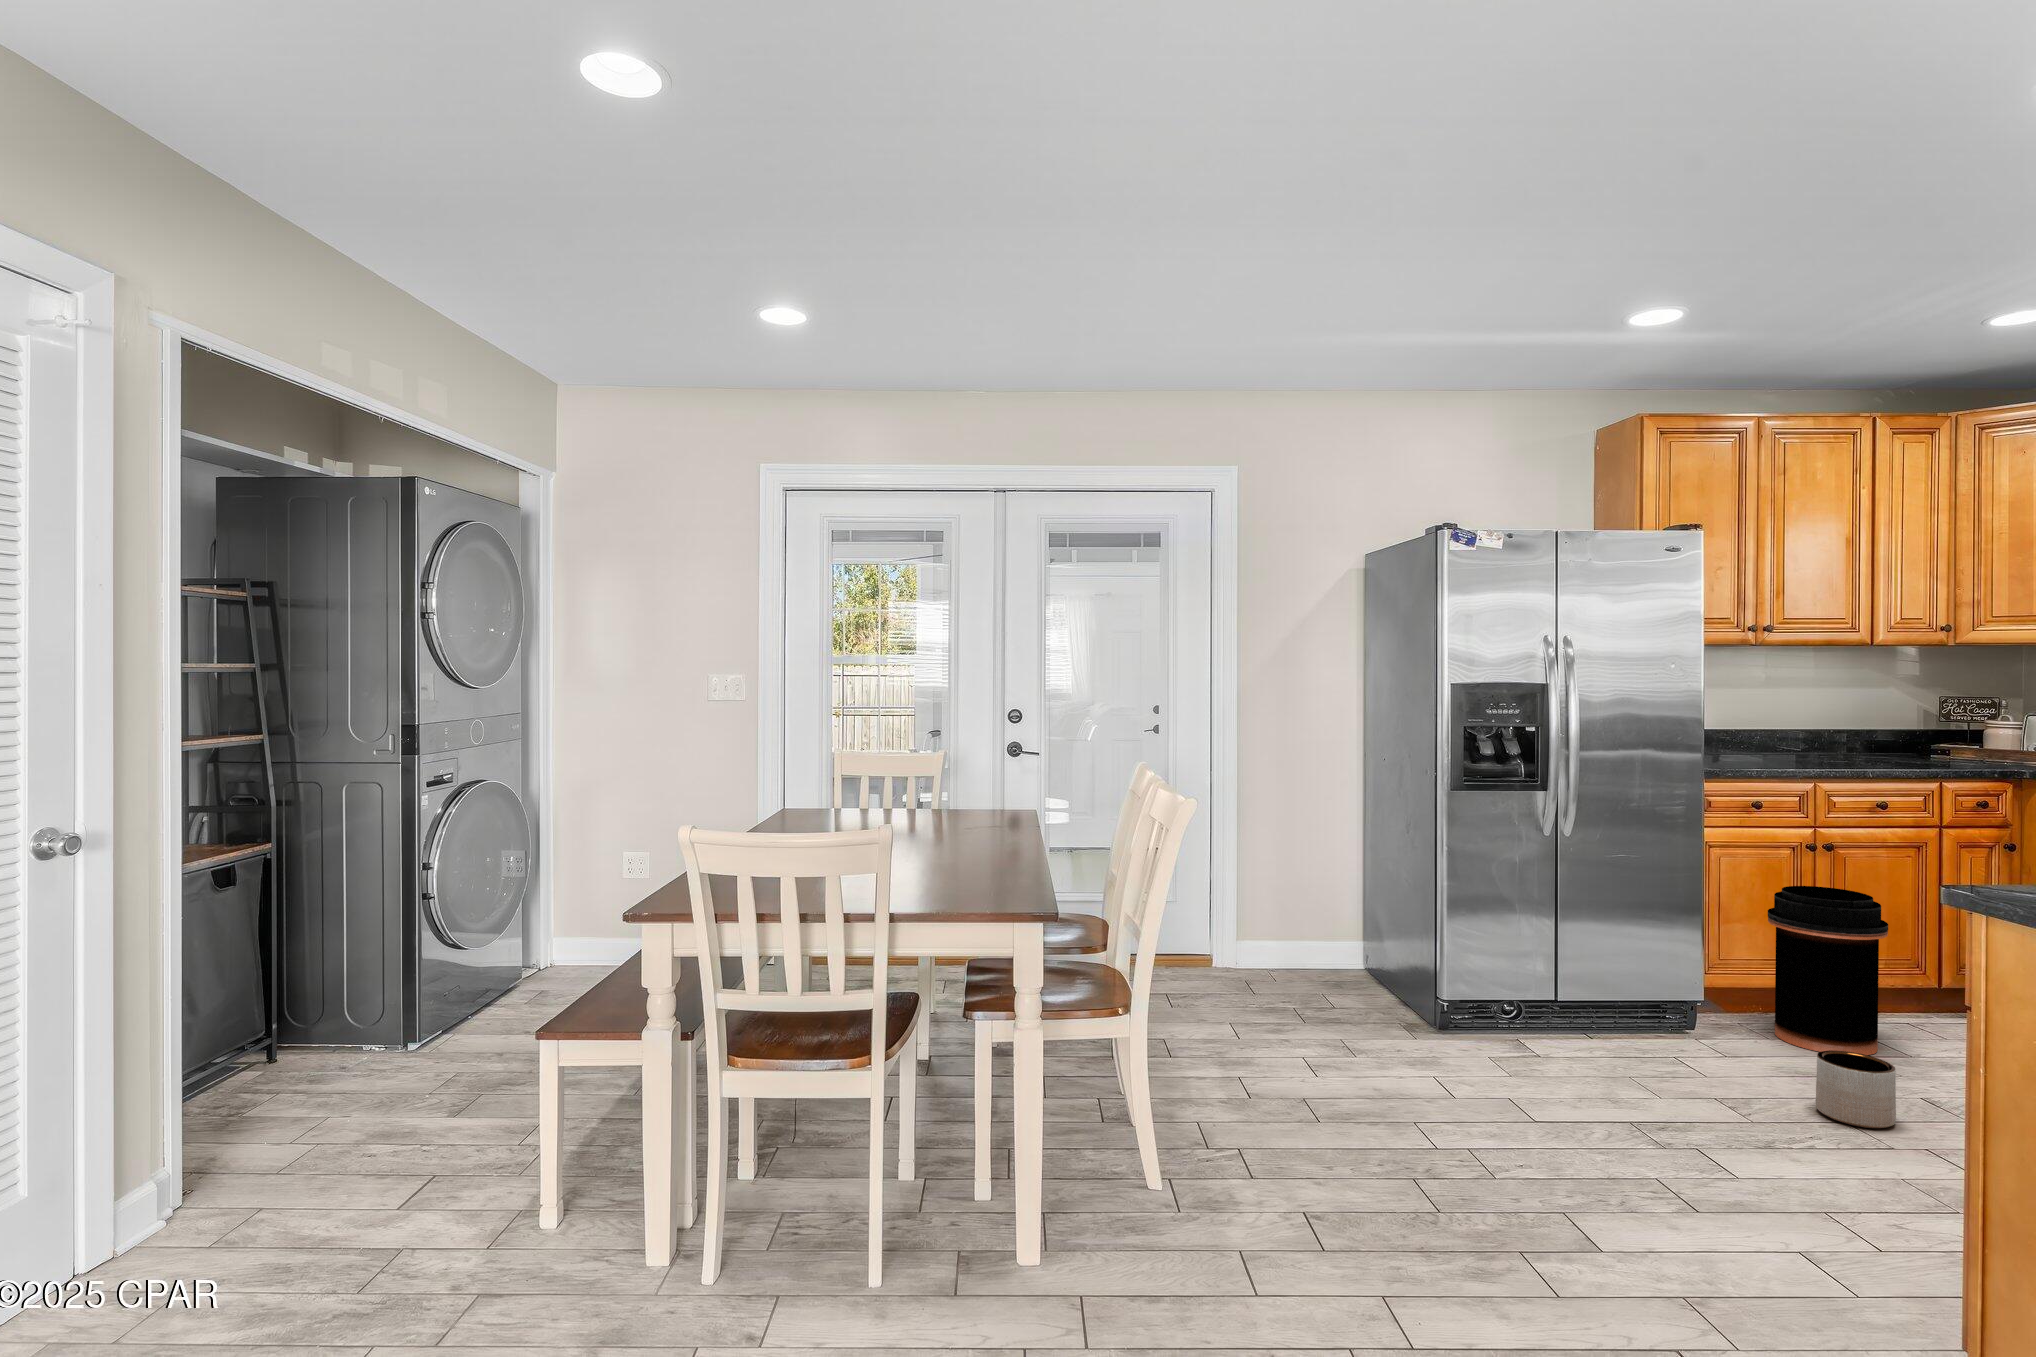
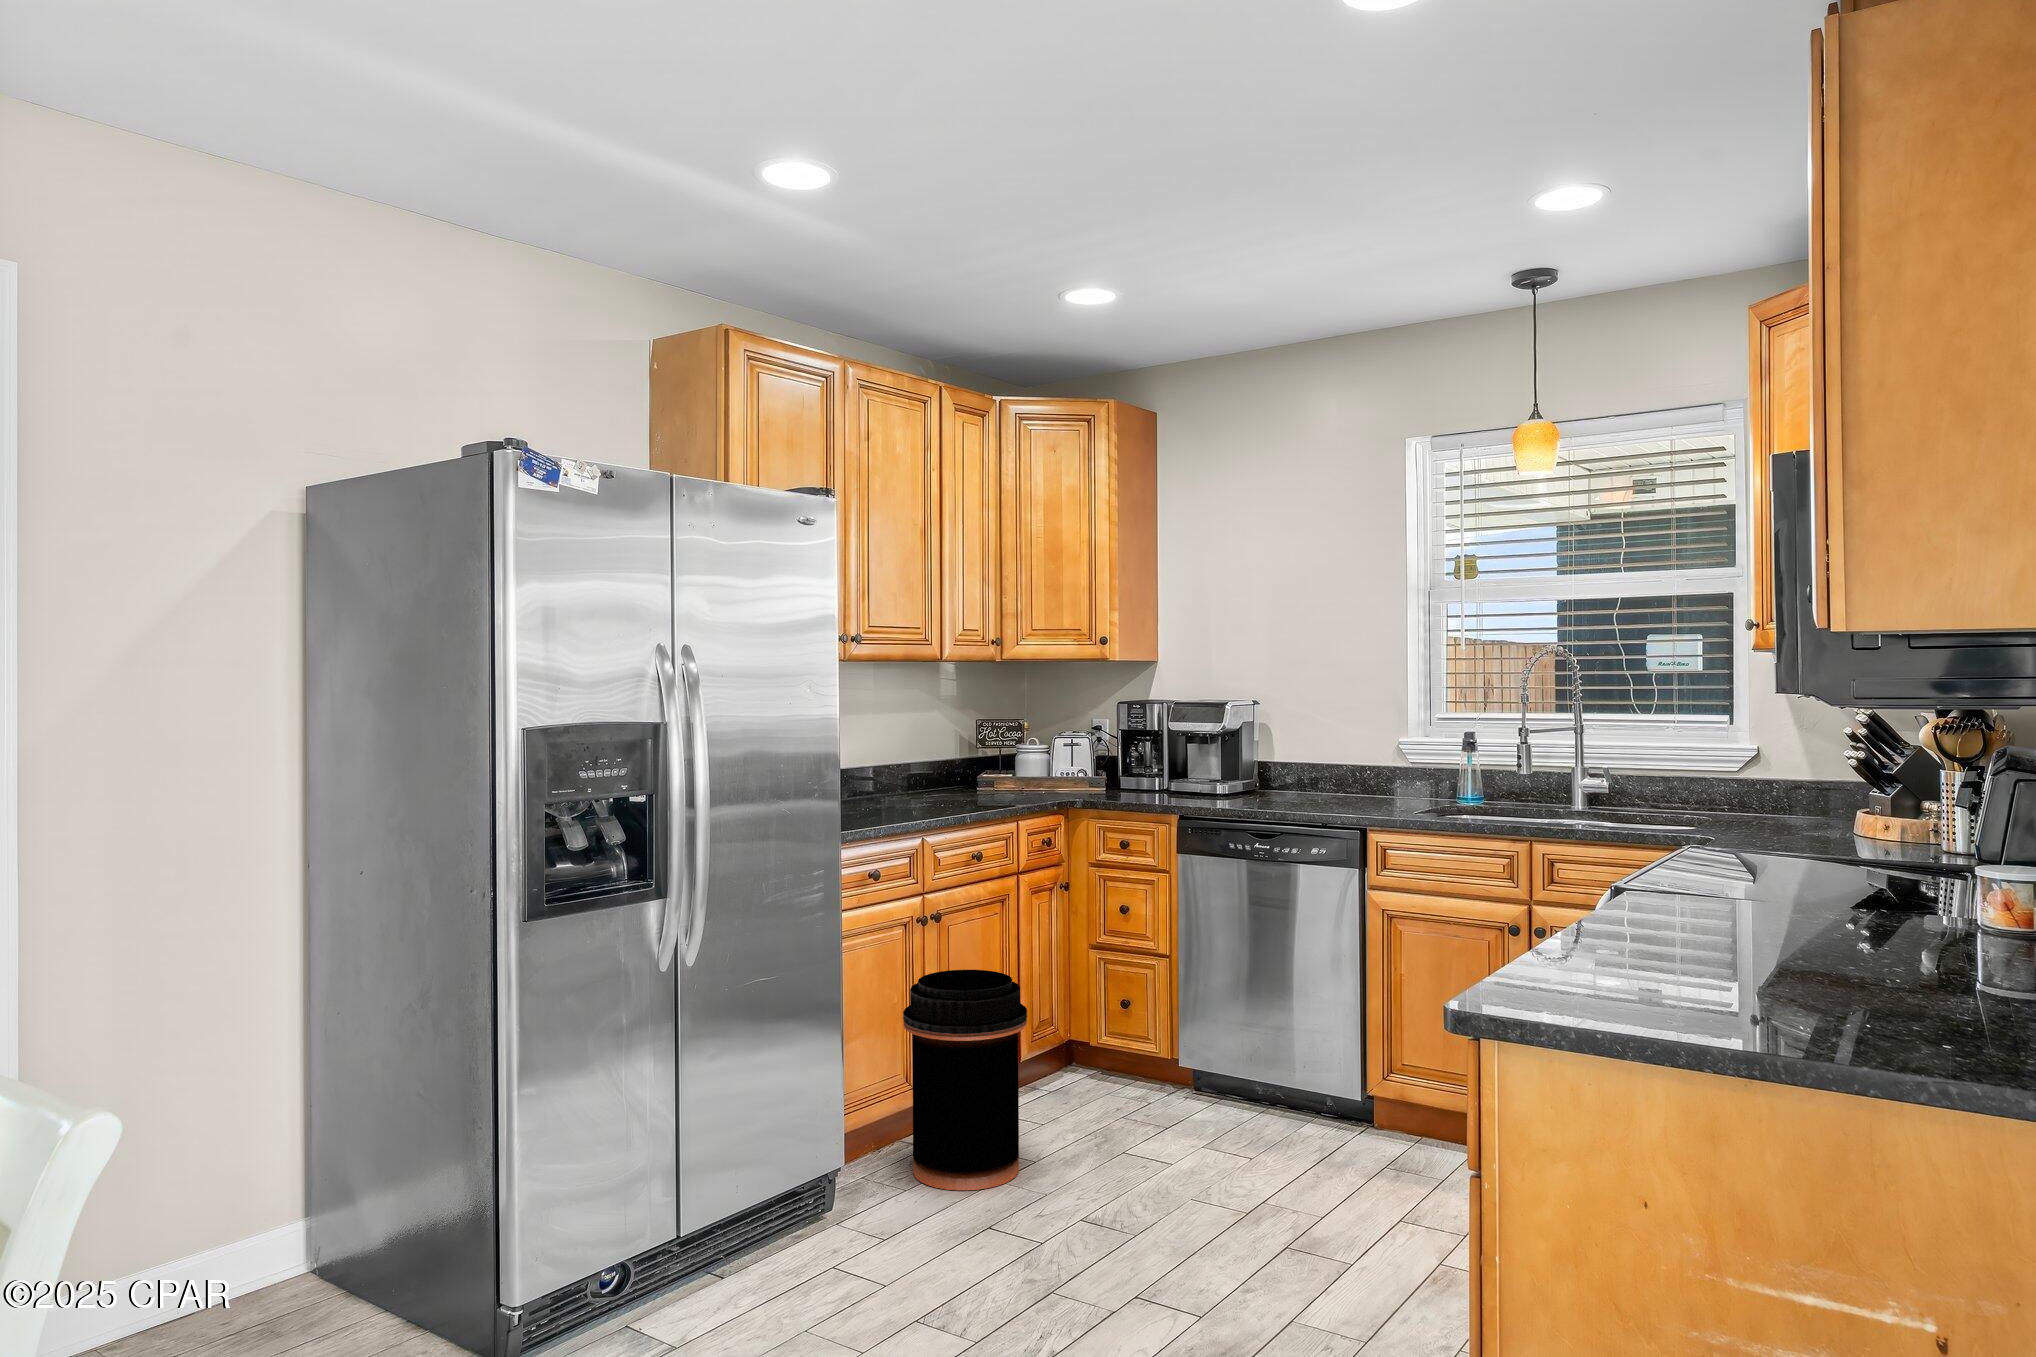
planter: present [1816,1050,1896,1128] -> none [1041,1198,1124,1303]

